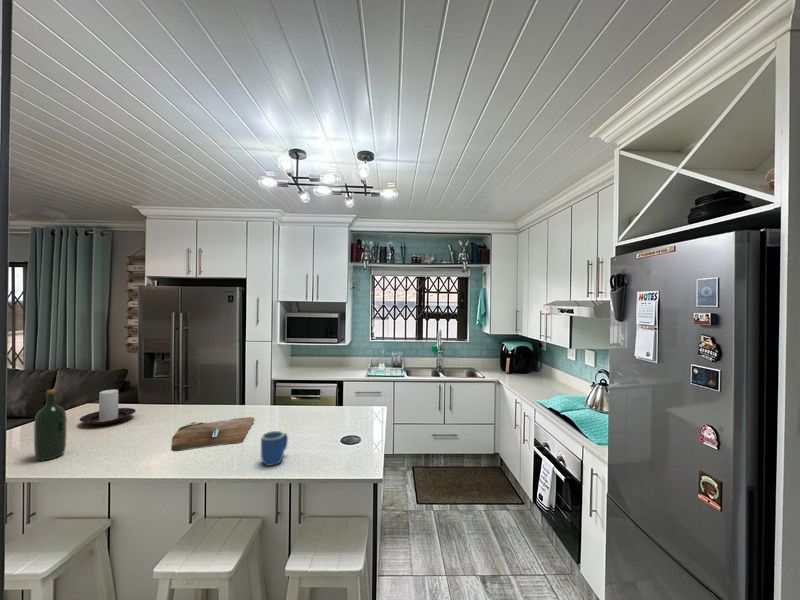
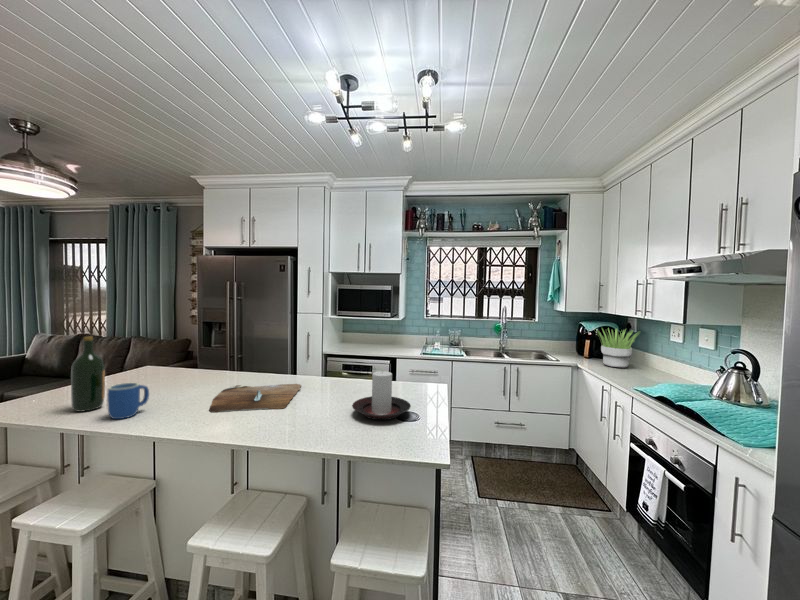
potted plant: none [511,347,550,383] -> present [598,329,638,368]
candle holder: present [80,389,136,426] -> present [352,371,411,420]
mug: present [261,431,288,466] -> present [107,382,149,419]

